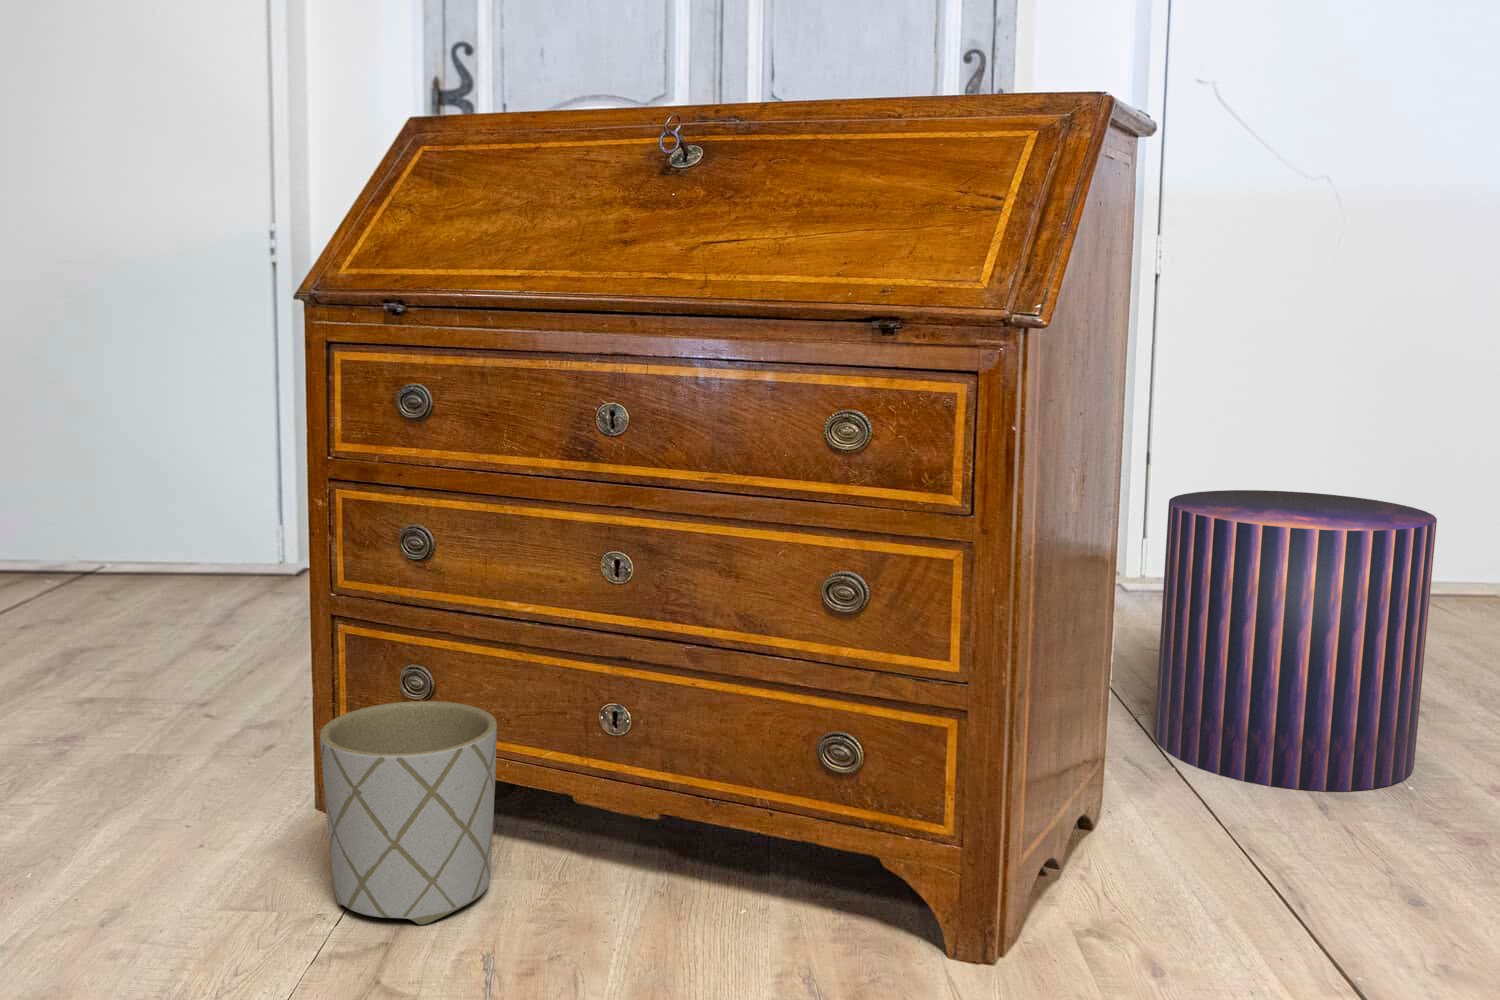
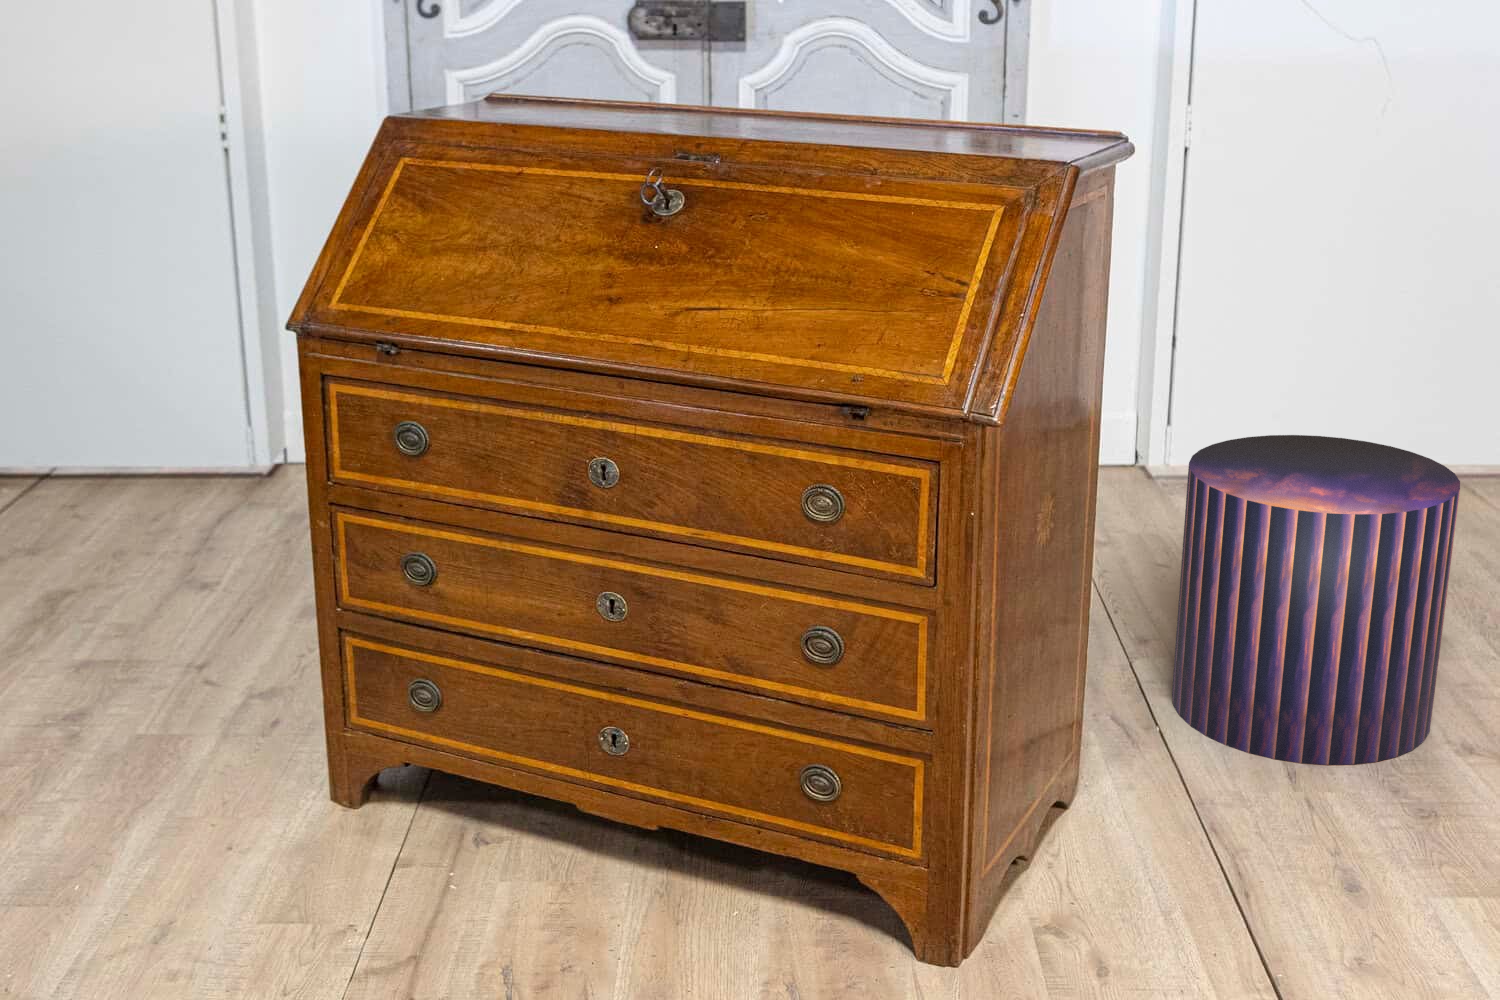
planter: present [320,701,497,925] -> none [342,719,504,932]

